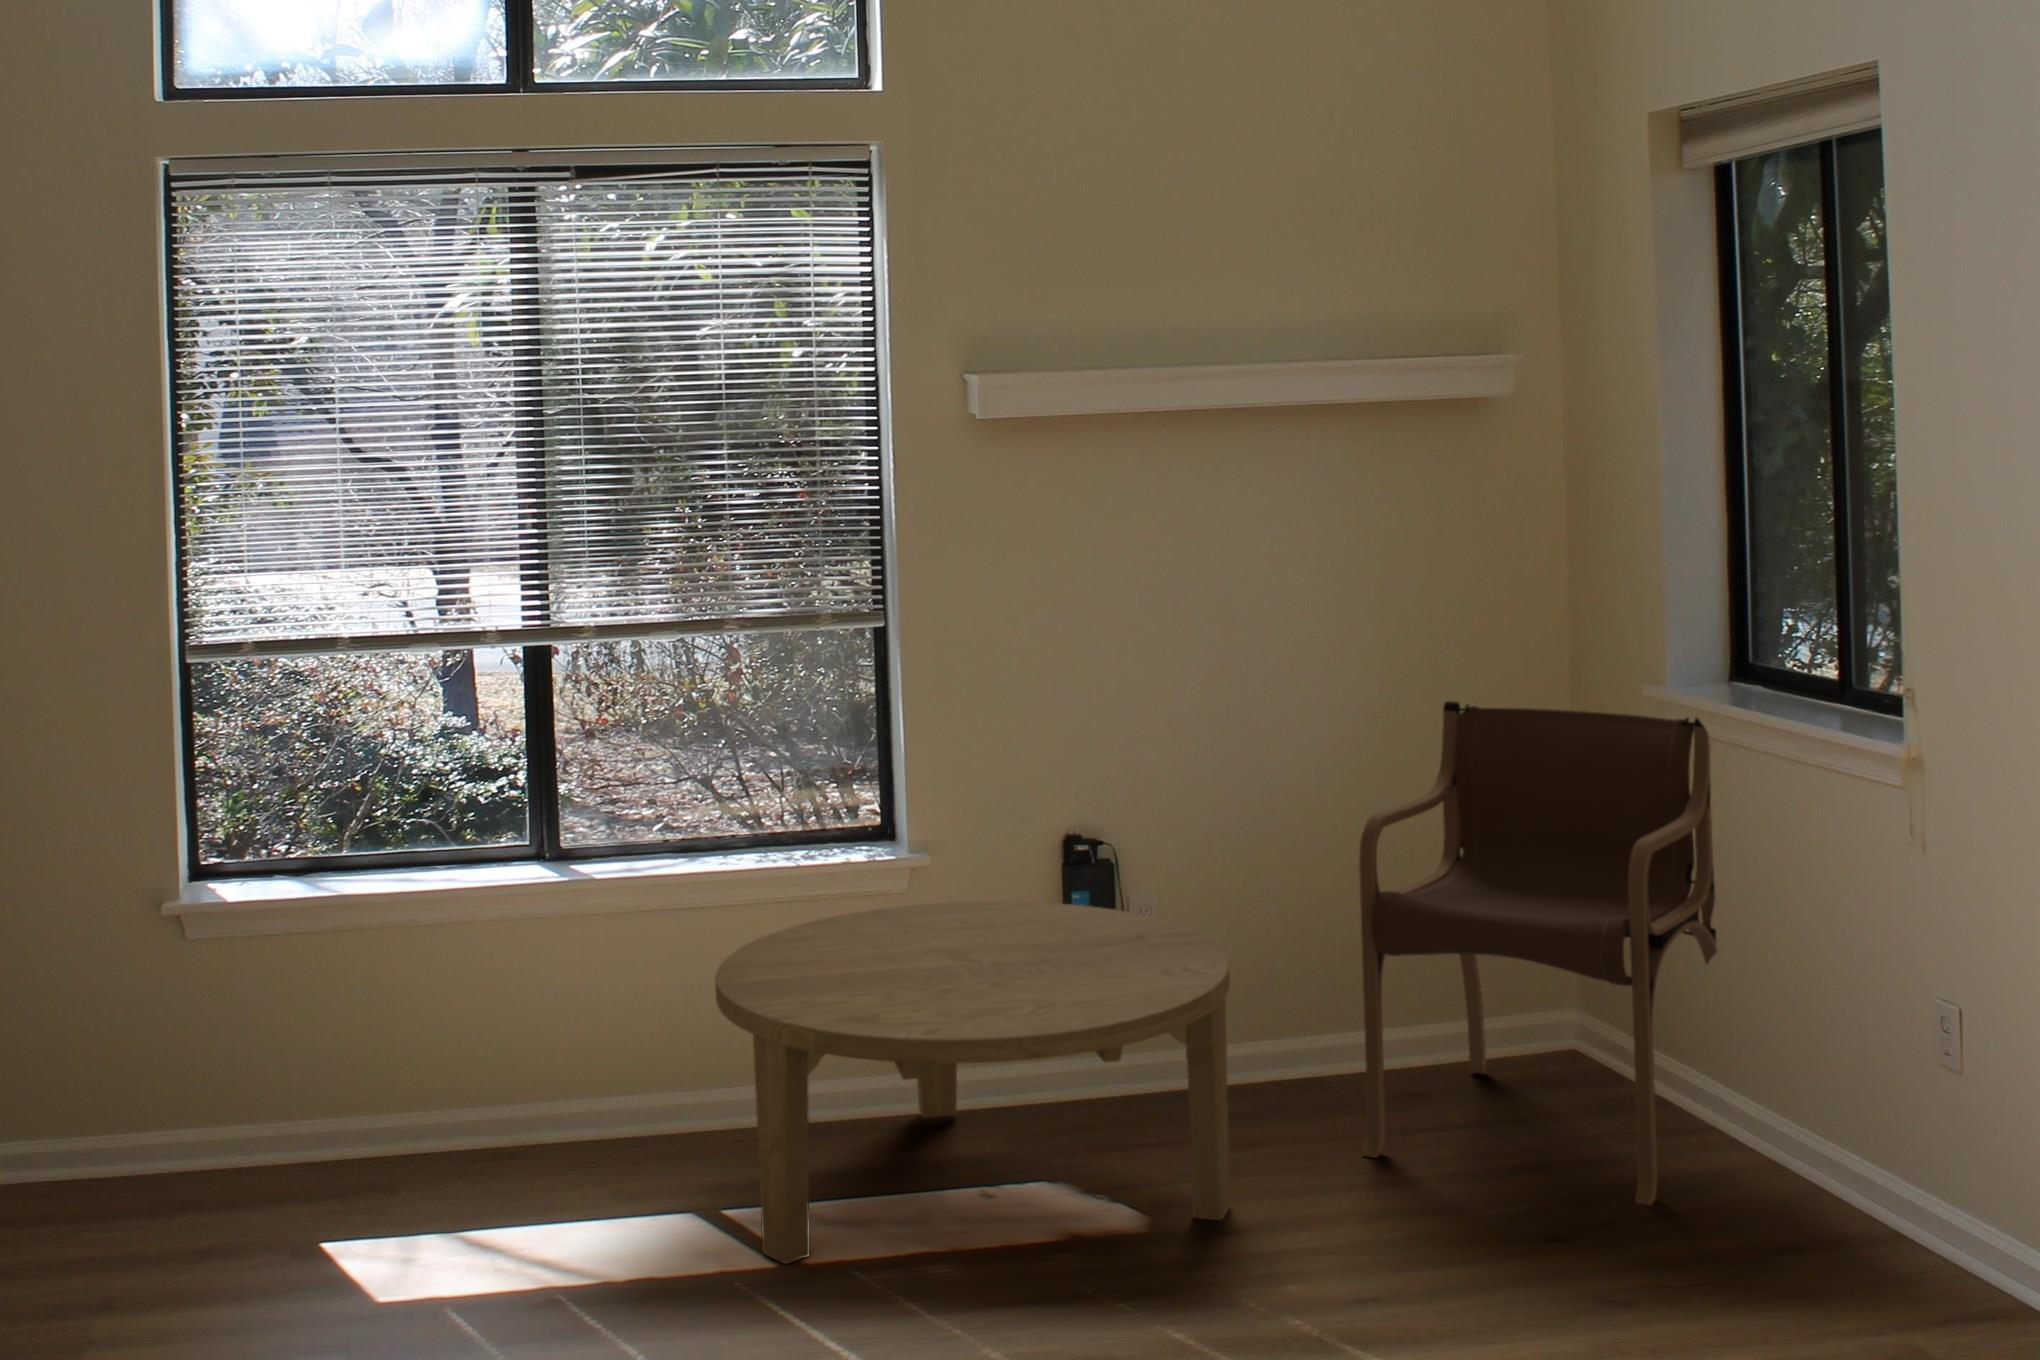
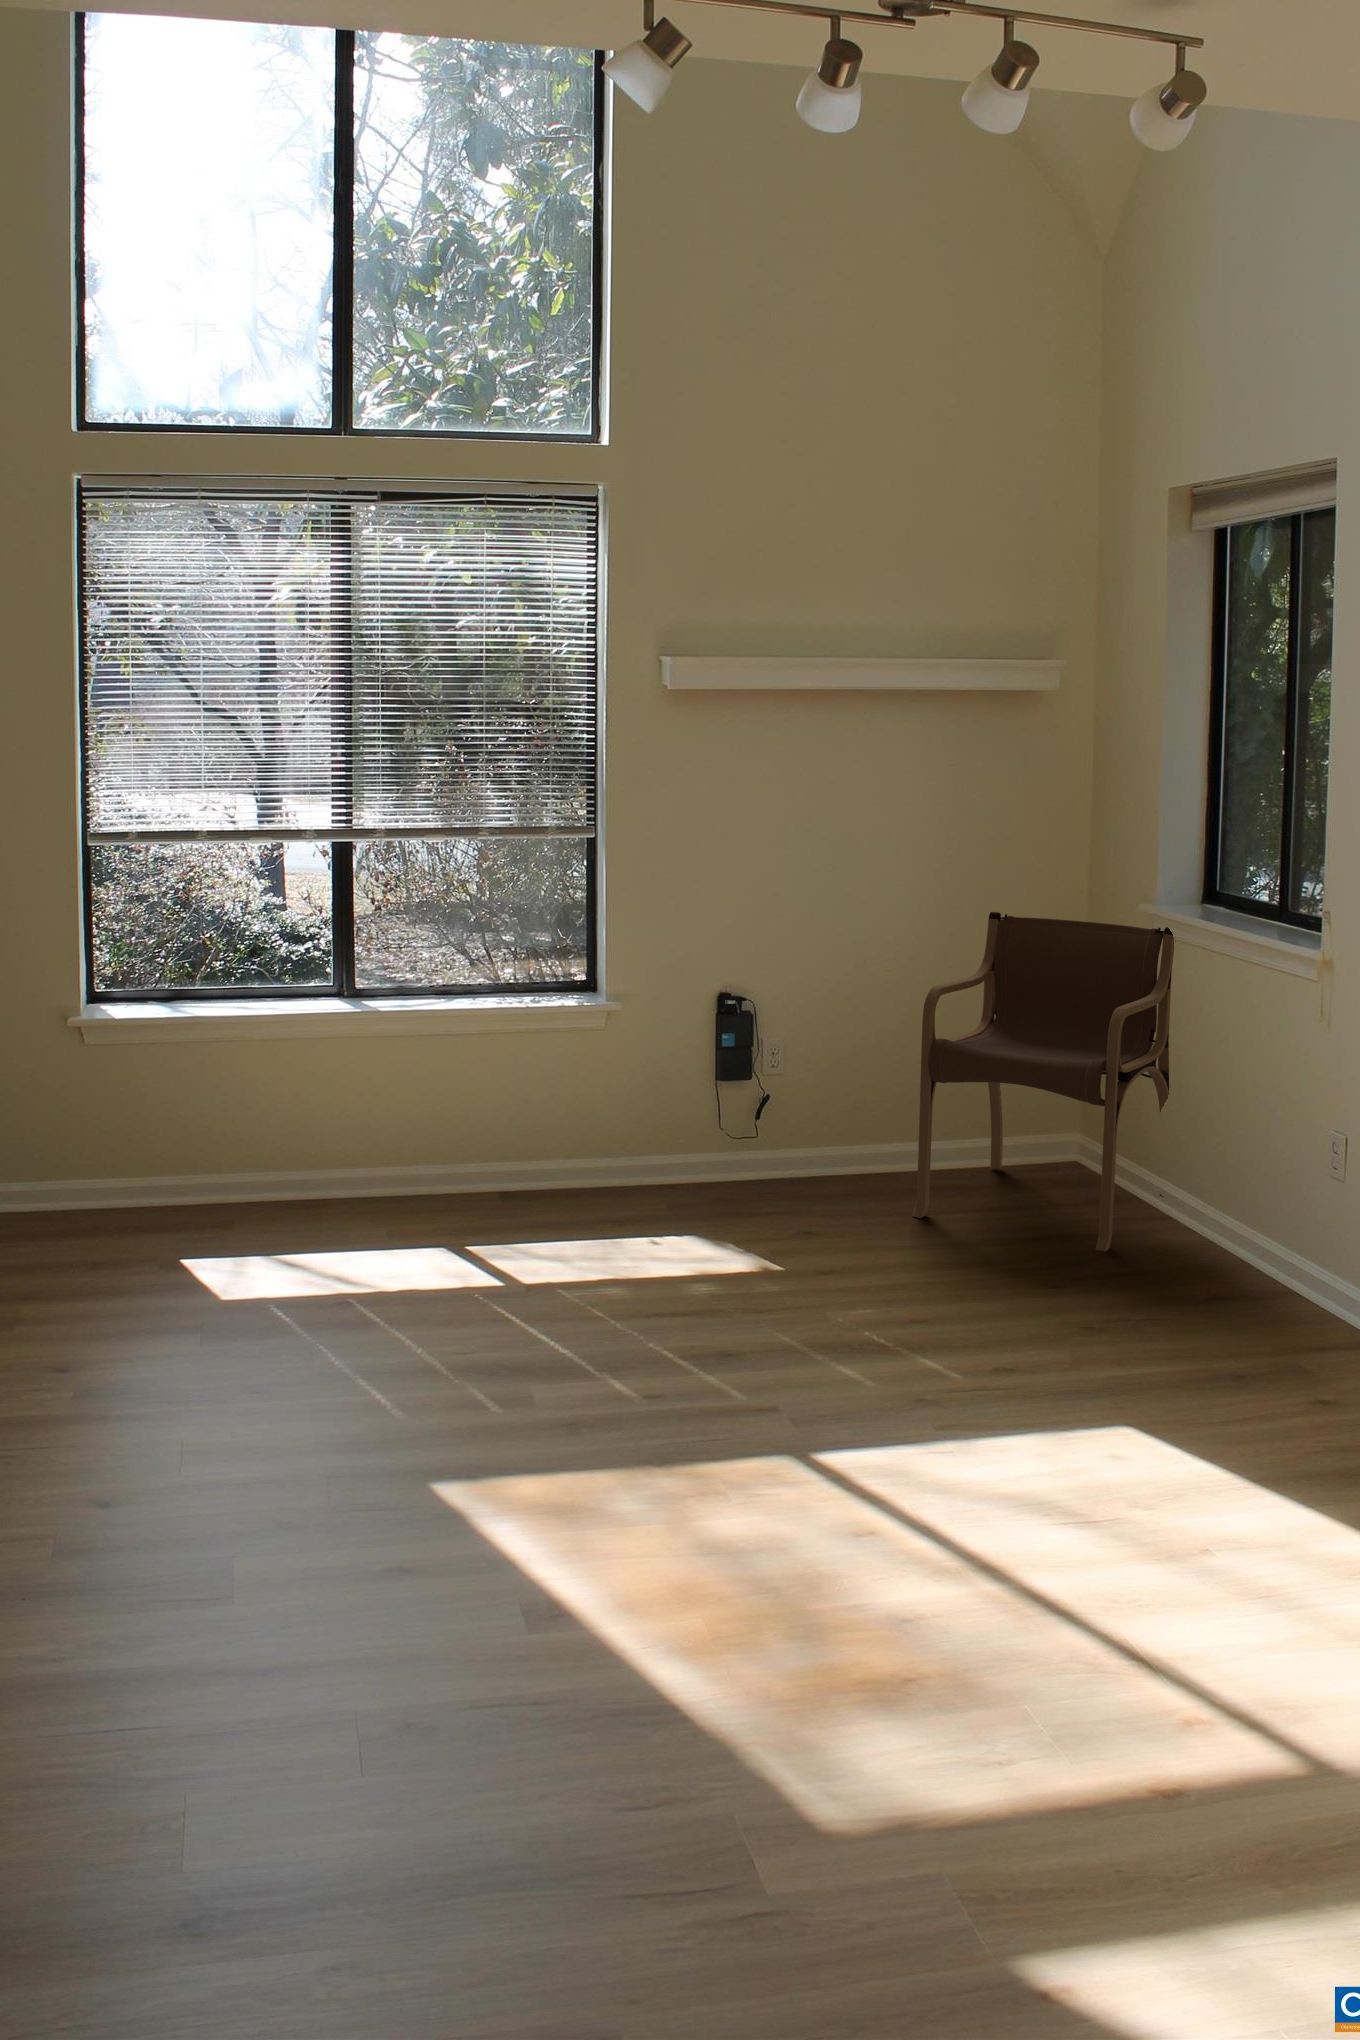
coffee table: present [715,901,1230,1264] -> none [469,1039,828,1268]

